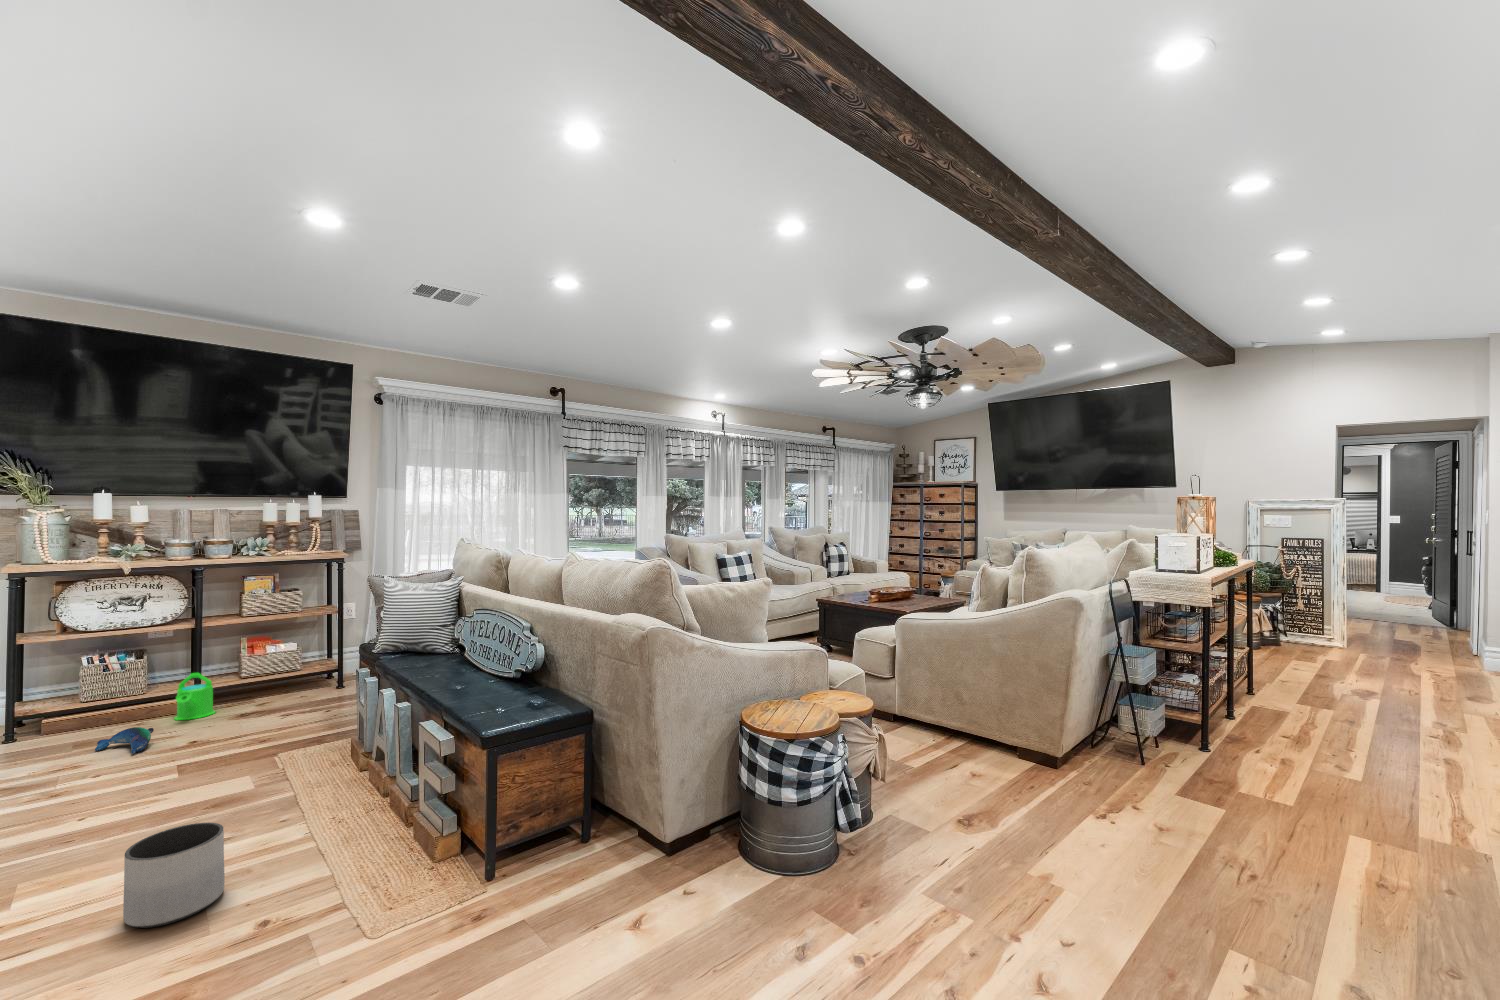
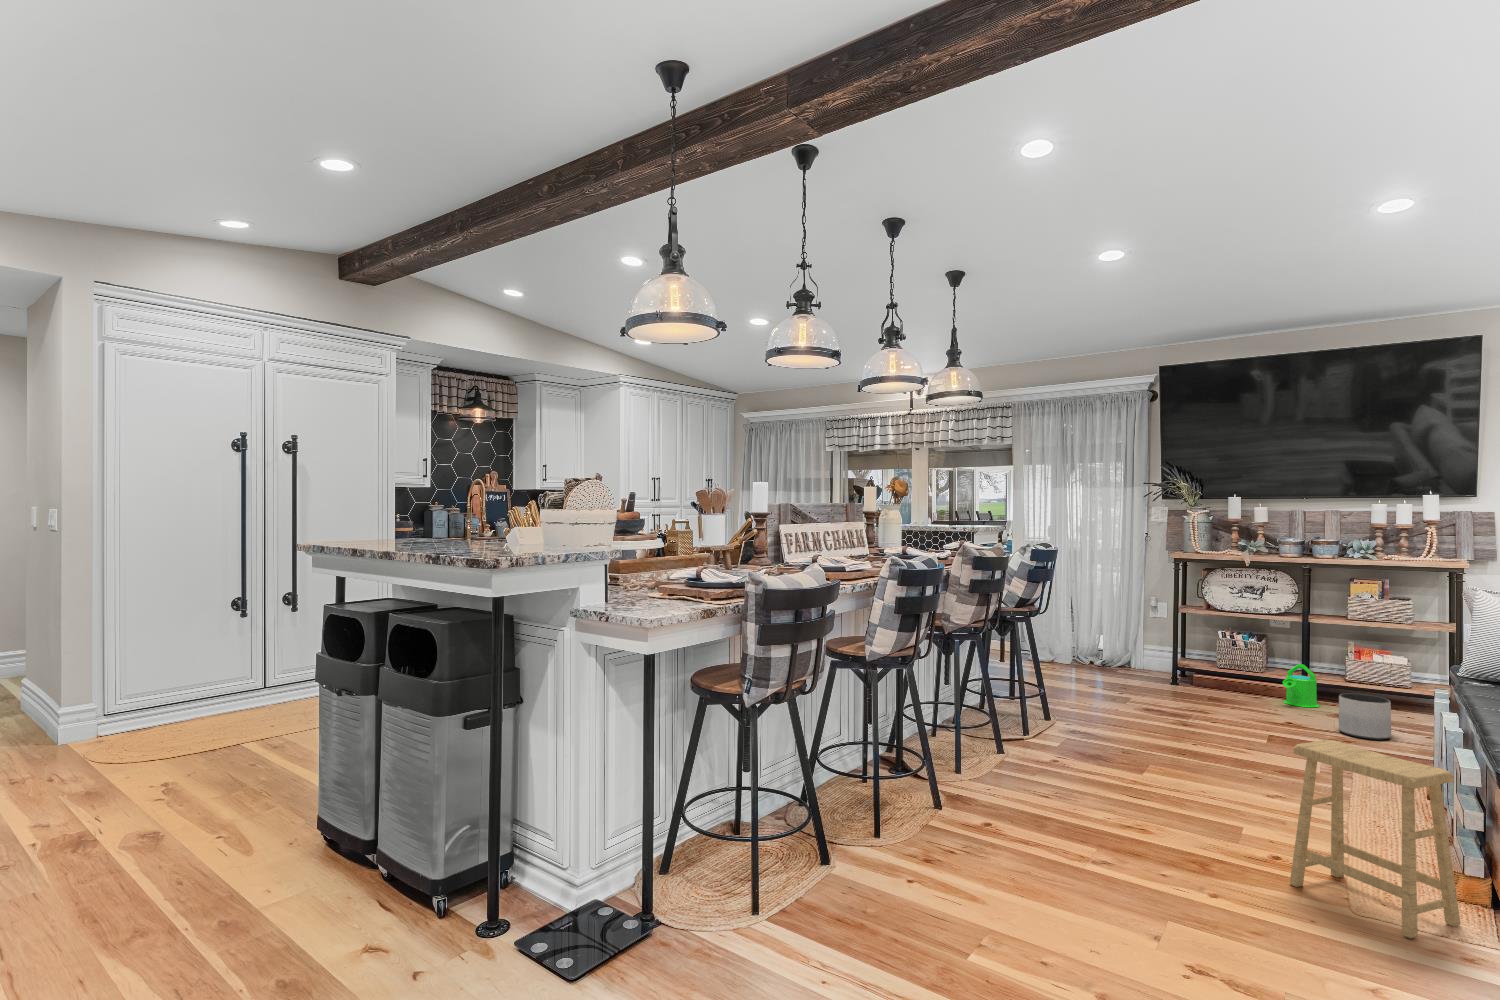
plush toy: present [95,727,154,754] -> none [1220,696,1260,717]
footstool: none [299,745,460,954] -> present [1290,740,1461,938]
planter: present [123,823,225,928] -> present [1339,693,1391,740]

